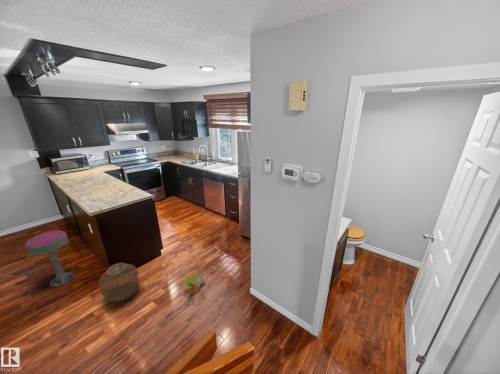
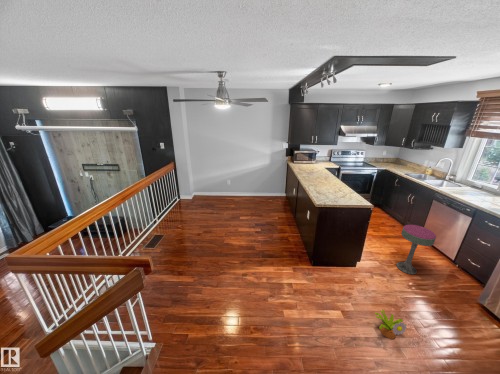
bar stool: present [25,230,75,287] -> present [396,225,436,274]
woven basket: present [99,263,138,301] -> none [303,255,334,289]

